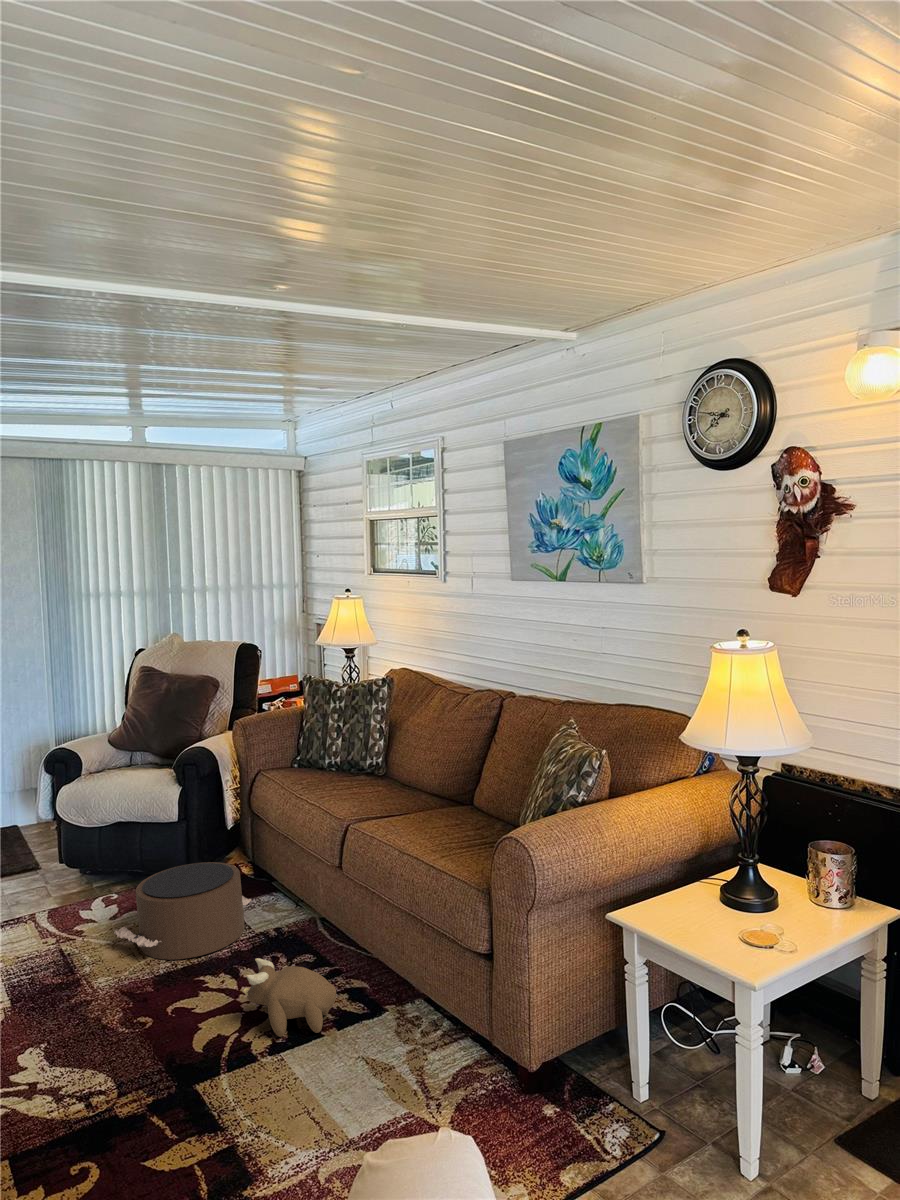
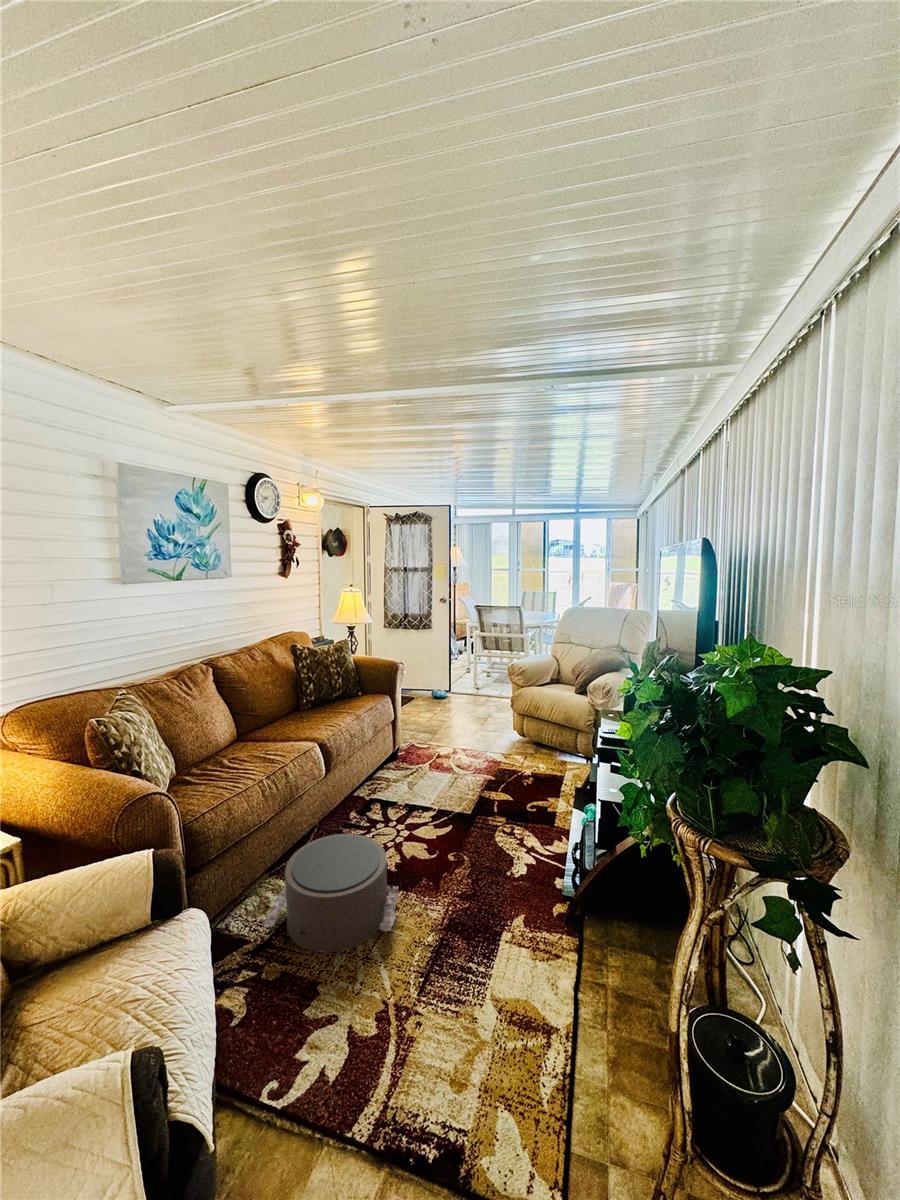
plush toy: present [244,958,336,1037] -> none [386,780,423,818]

